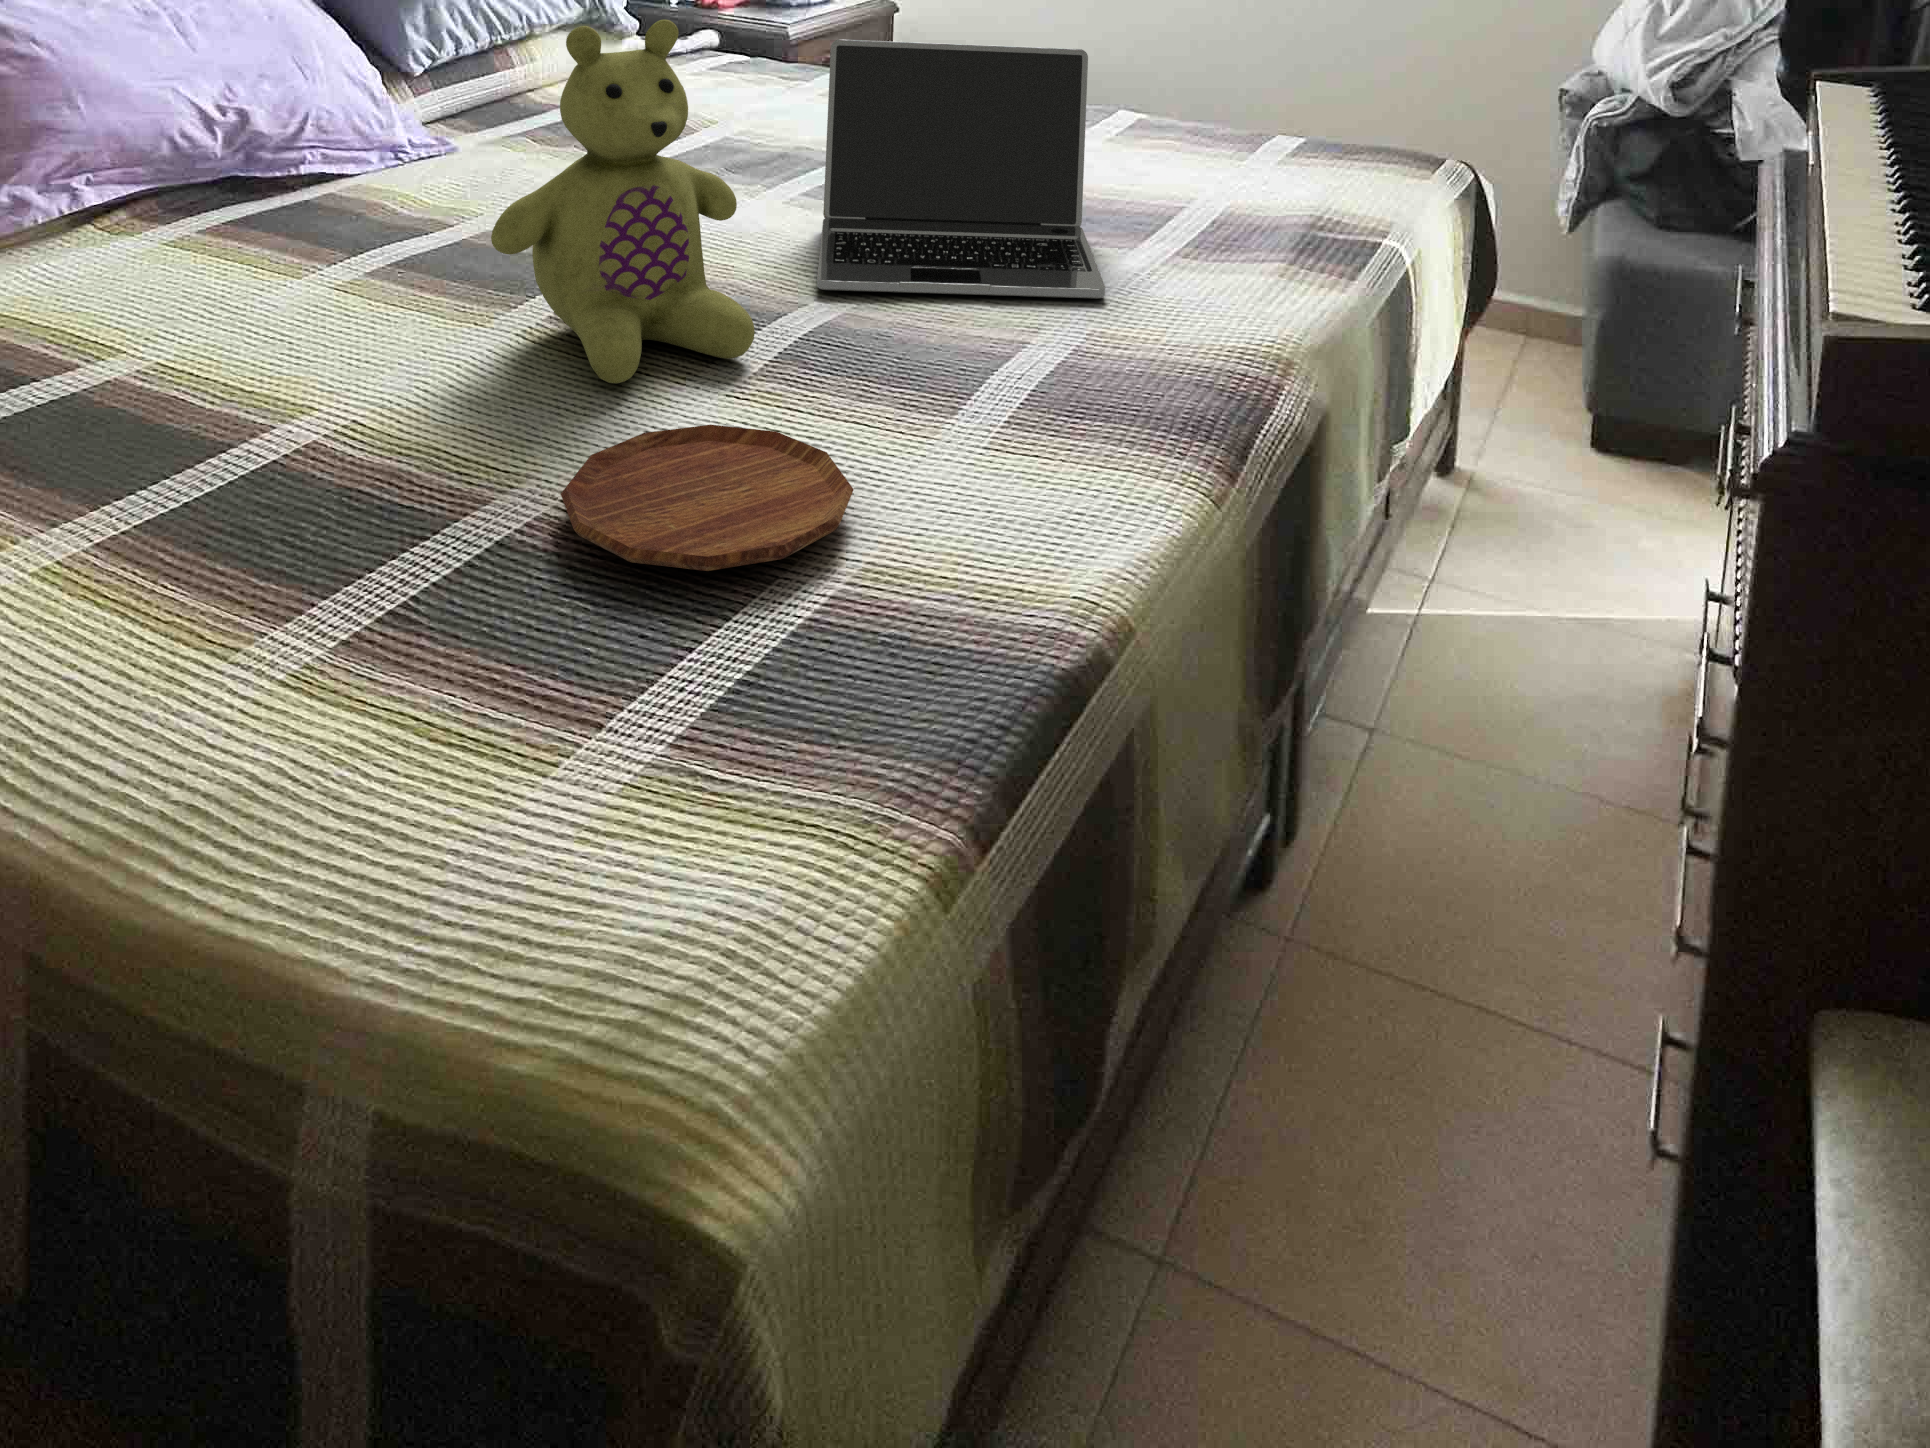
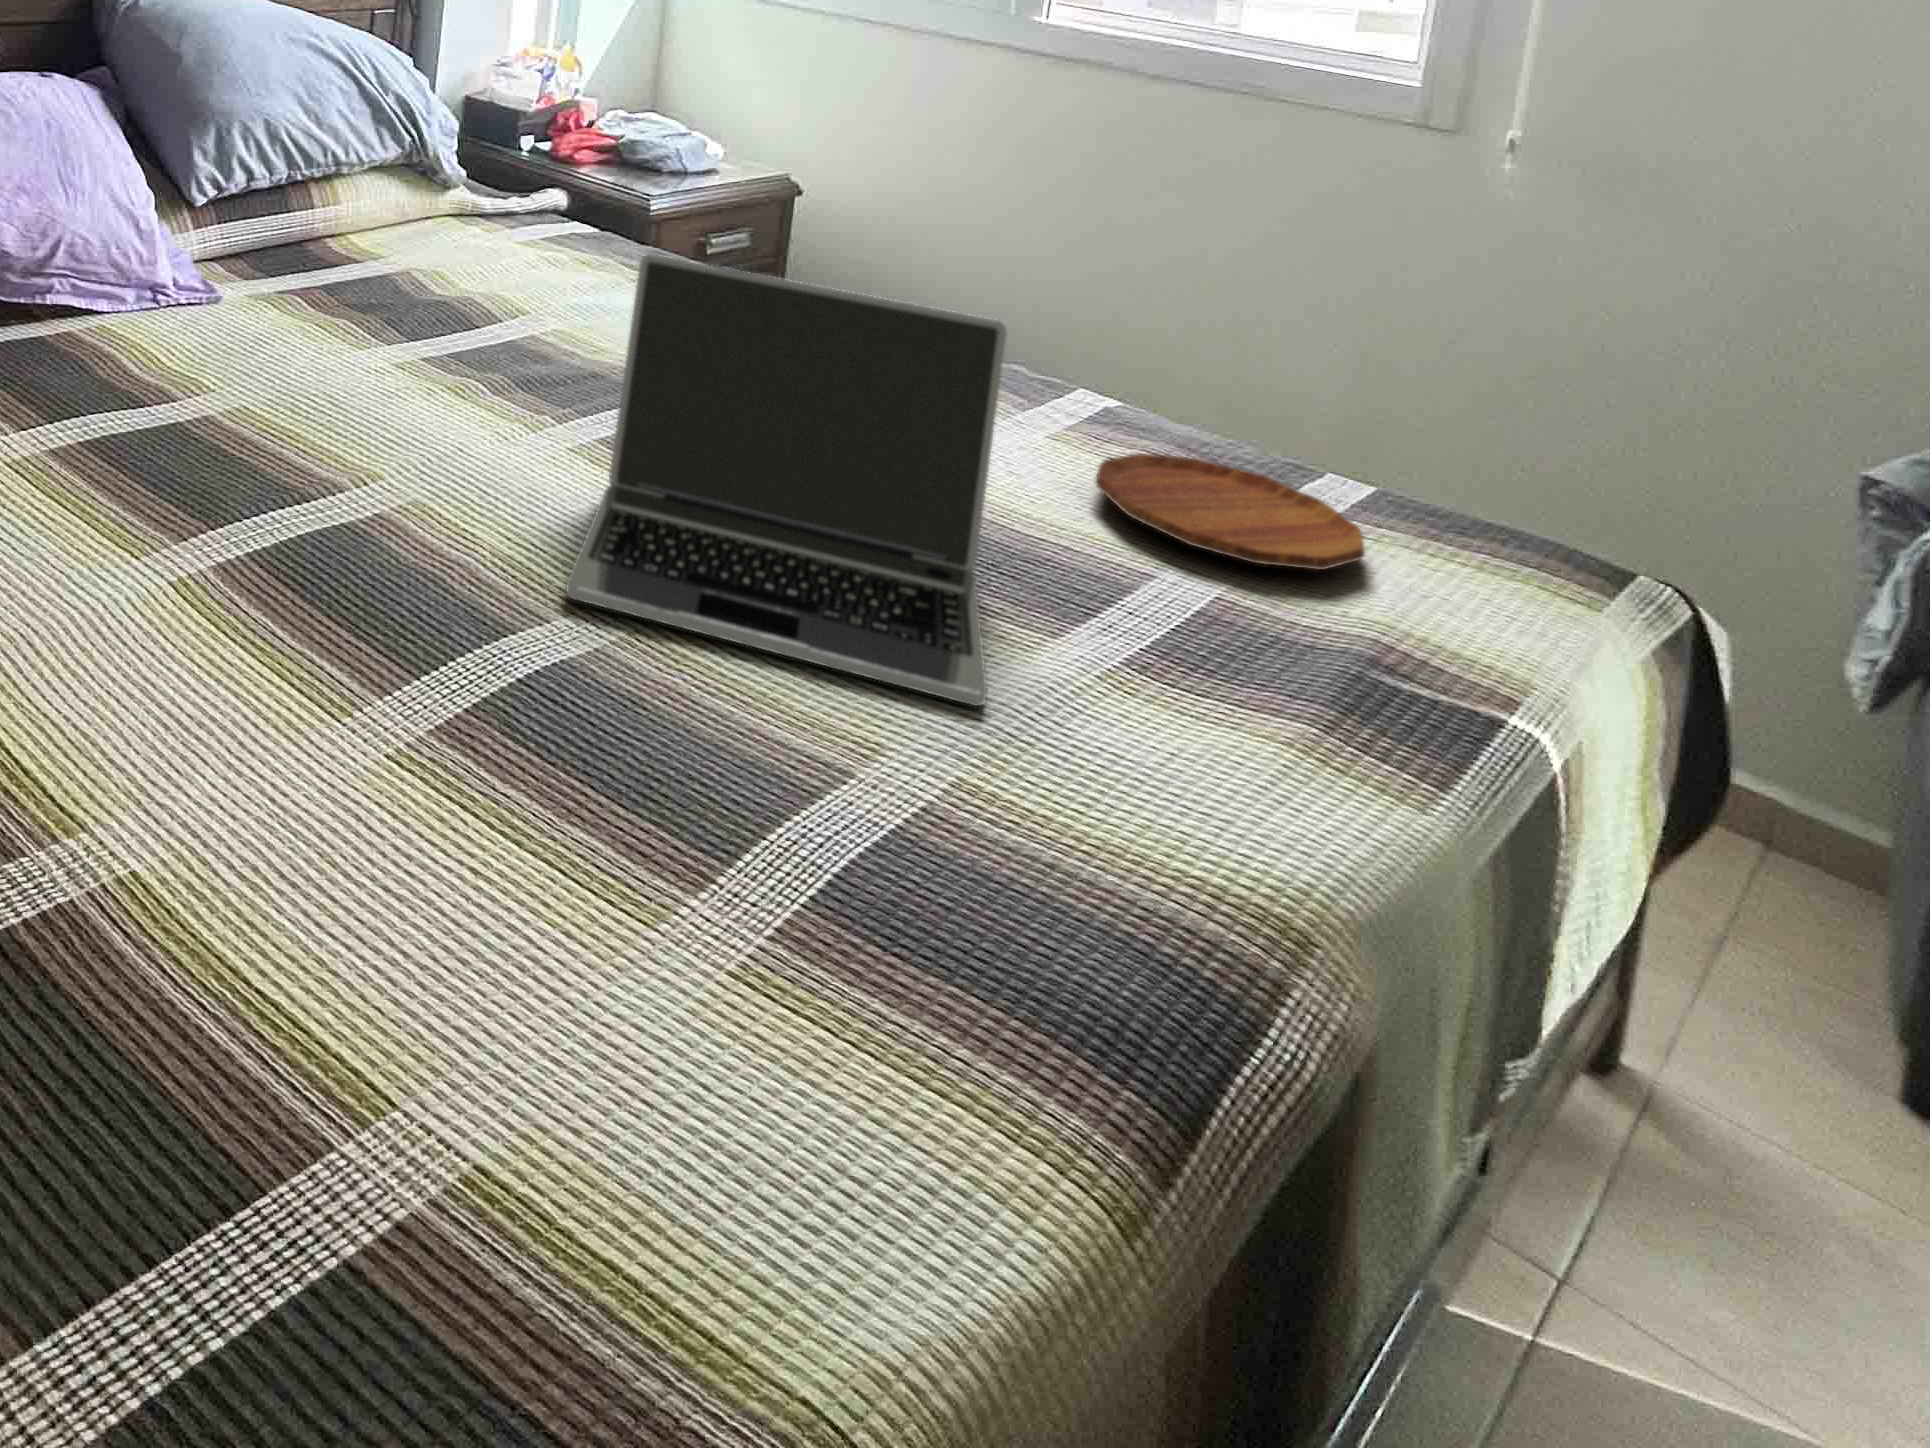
stuffed bear: present [491,20,755,384] -> none [139,210,463,690]
tray: present [561,425,854,571] -> present [1095,453,1365,570]

